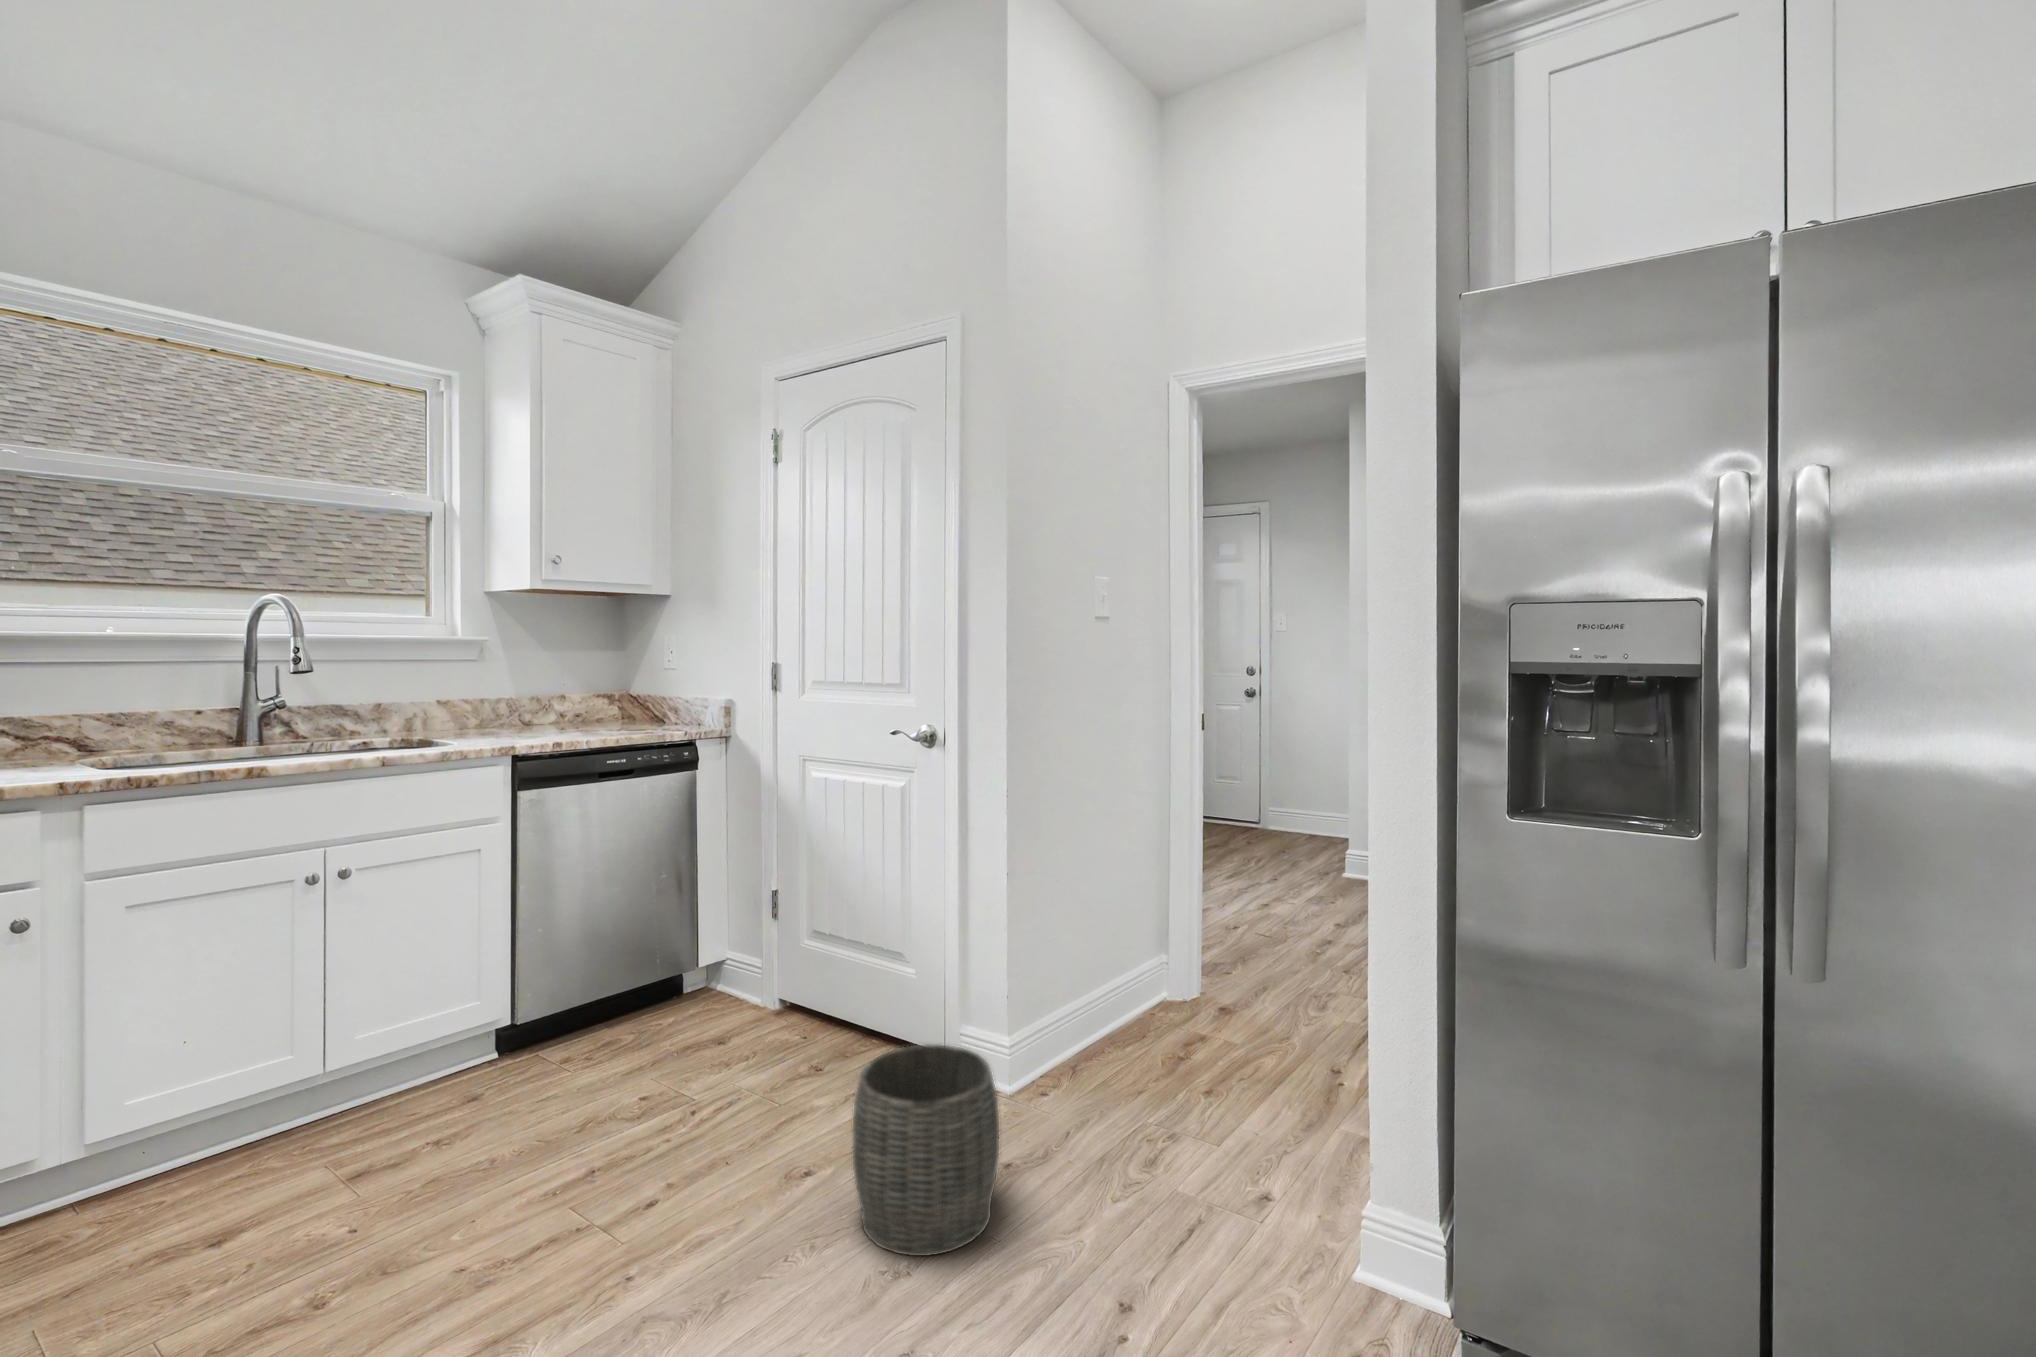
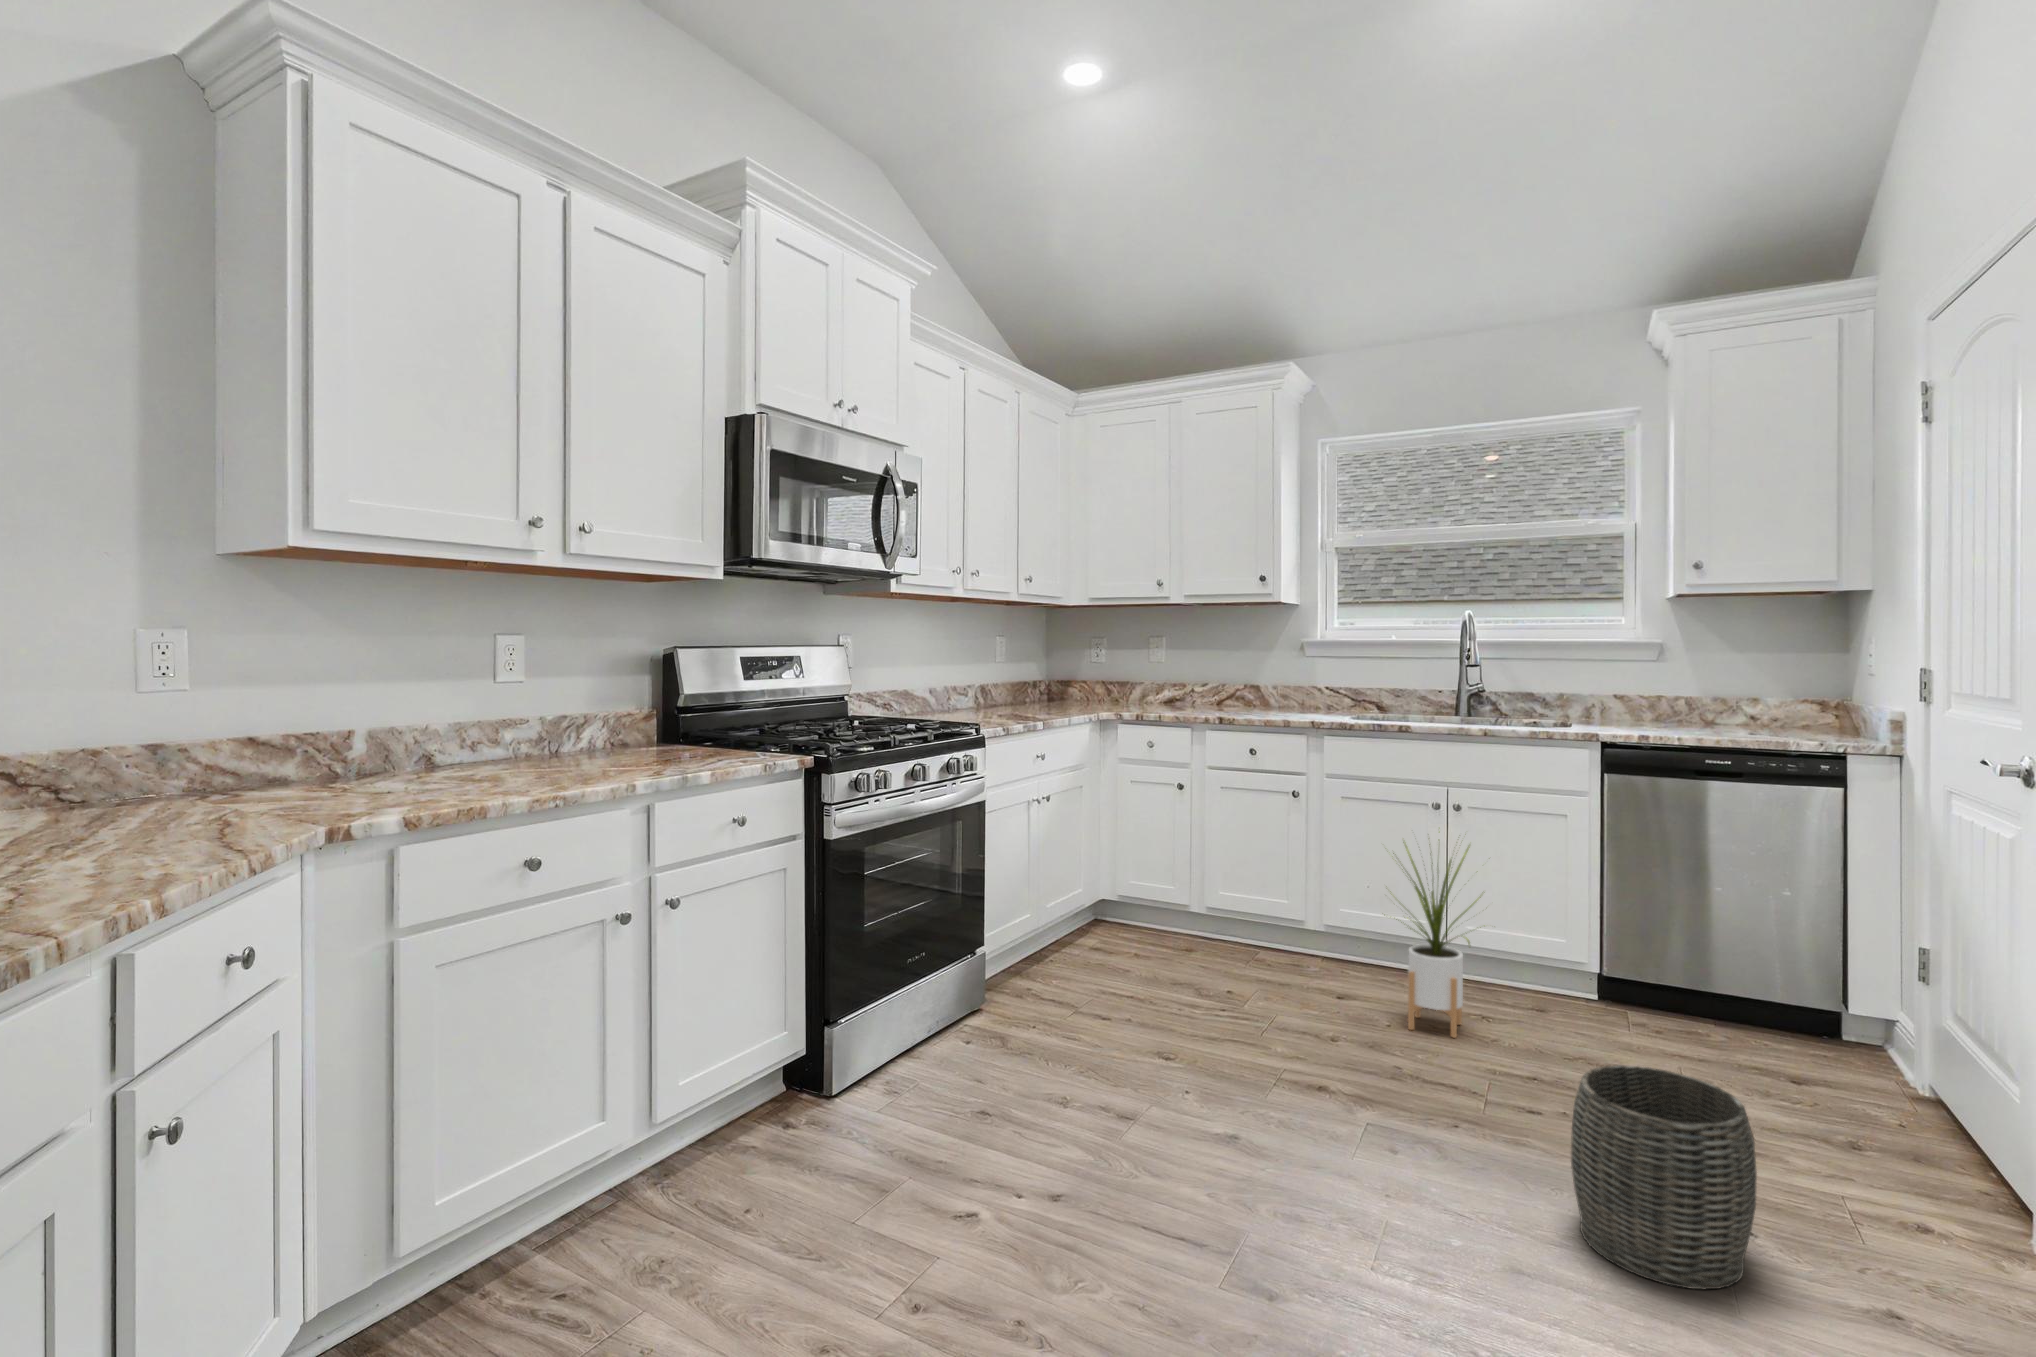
house plant: none [337,891,512,1195] -> present [1393,842,1481,1038]

